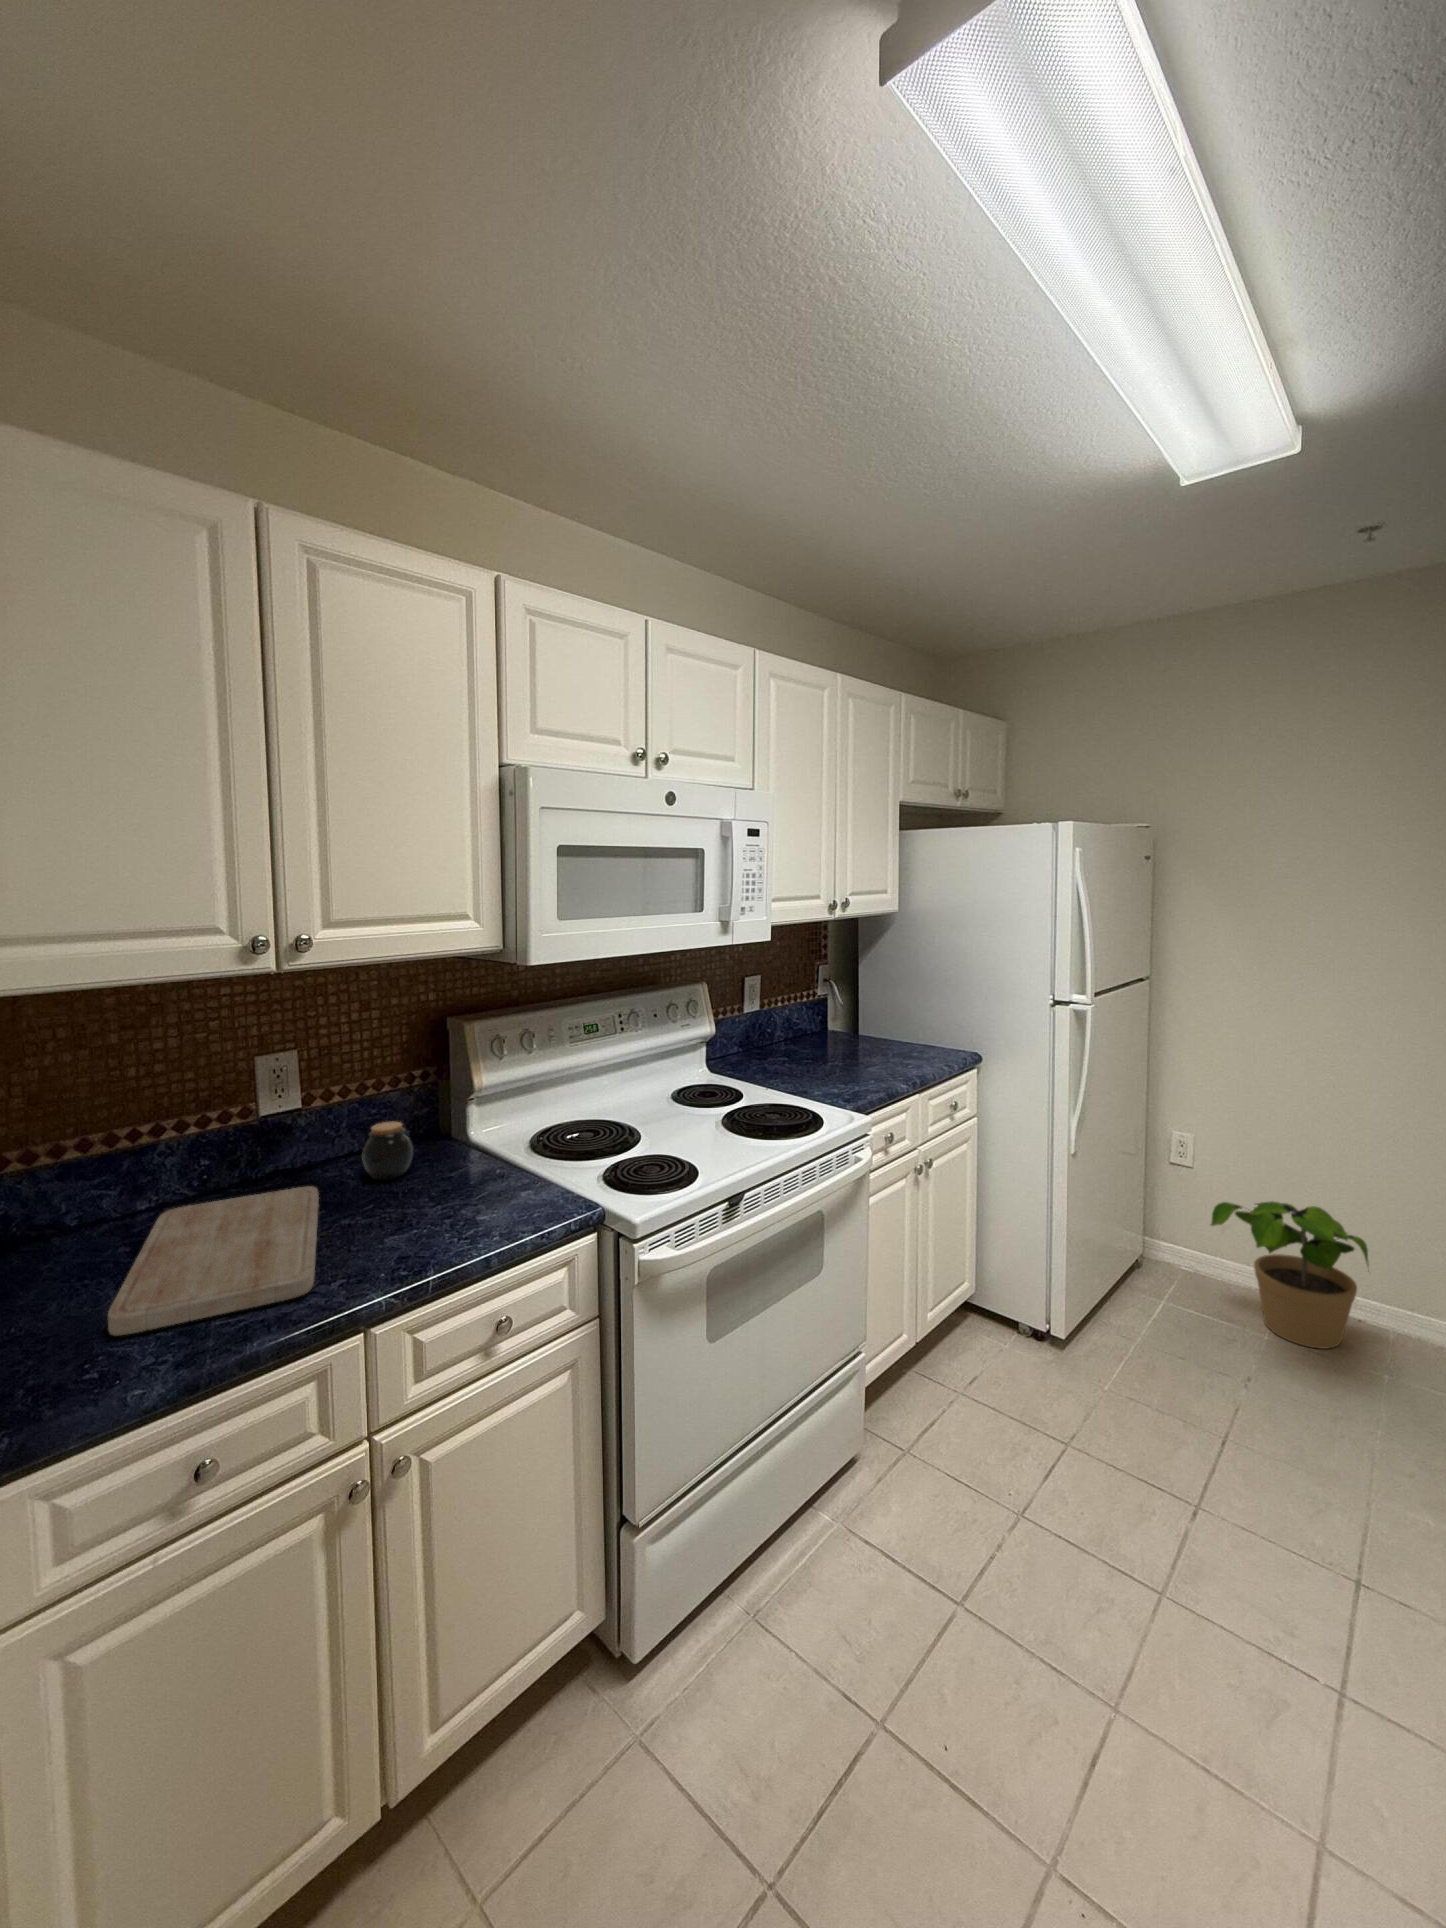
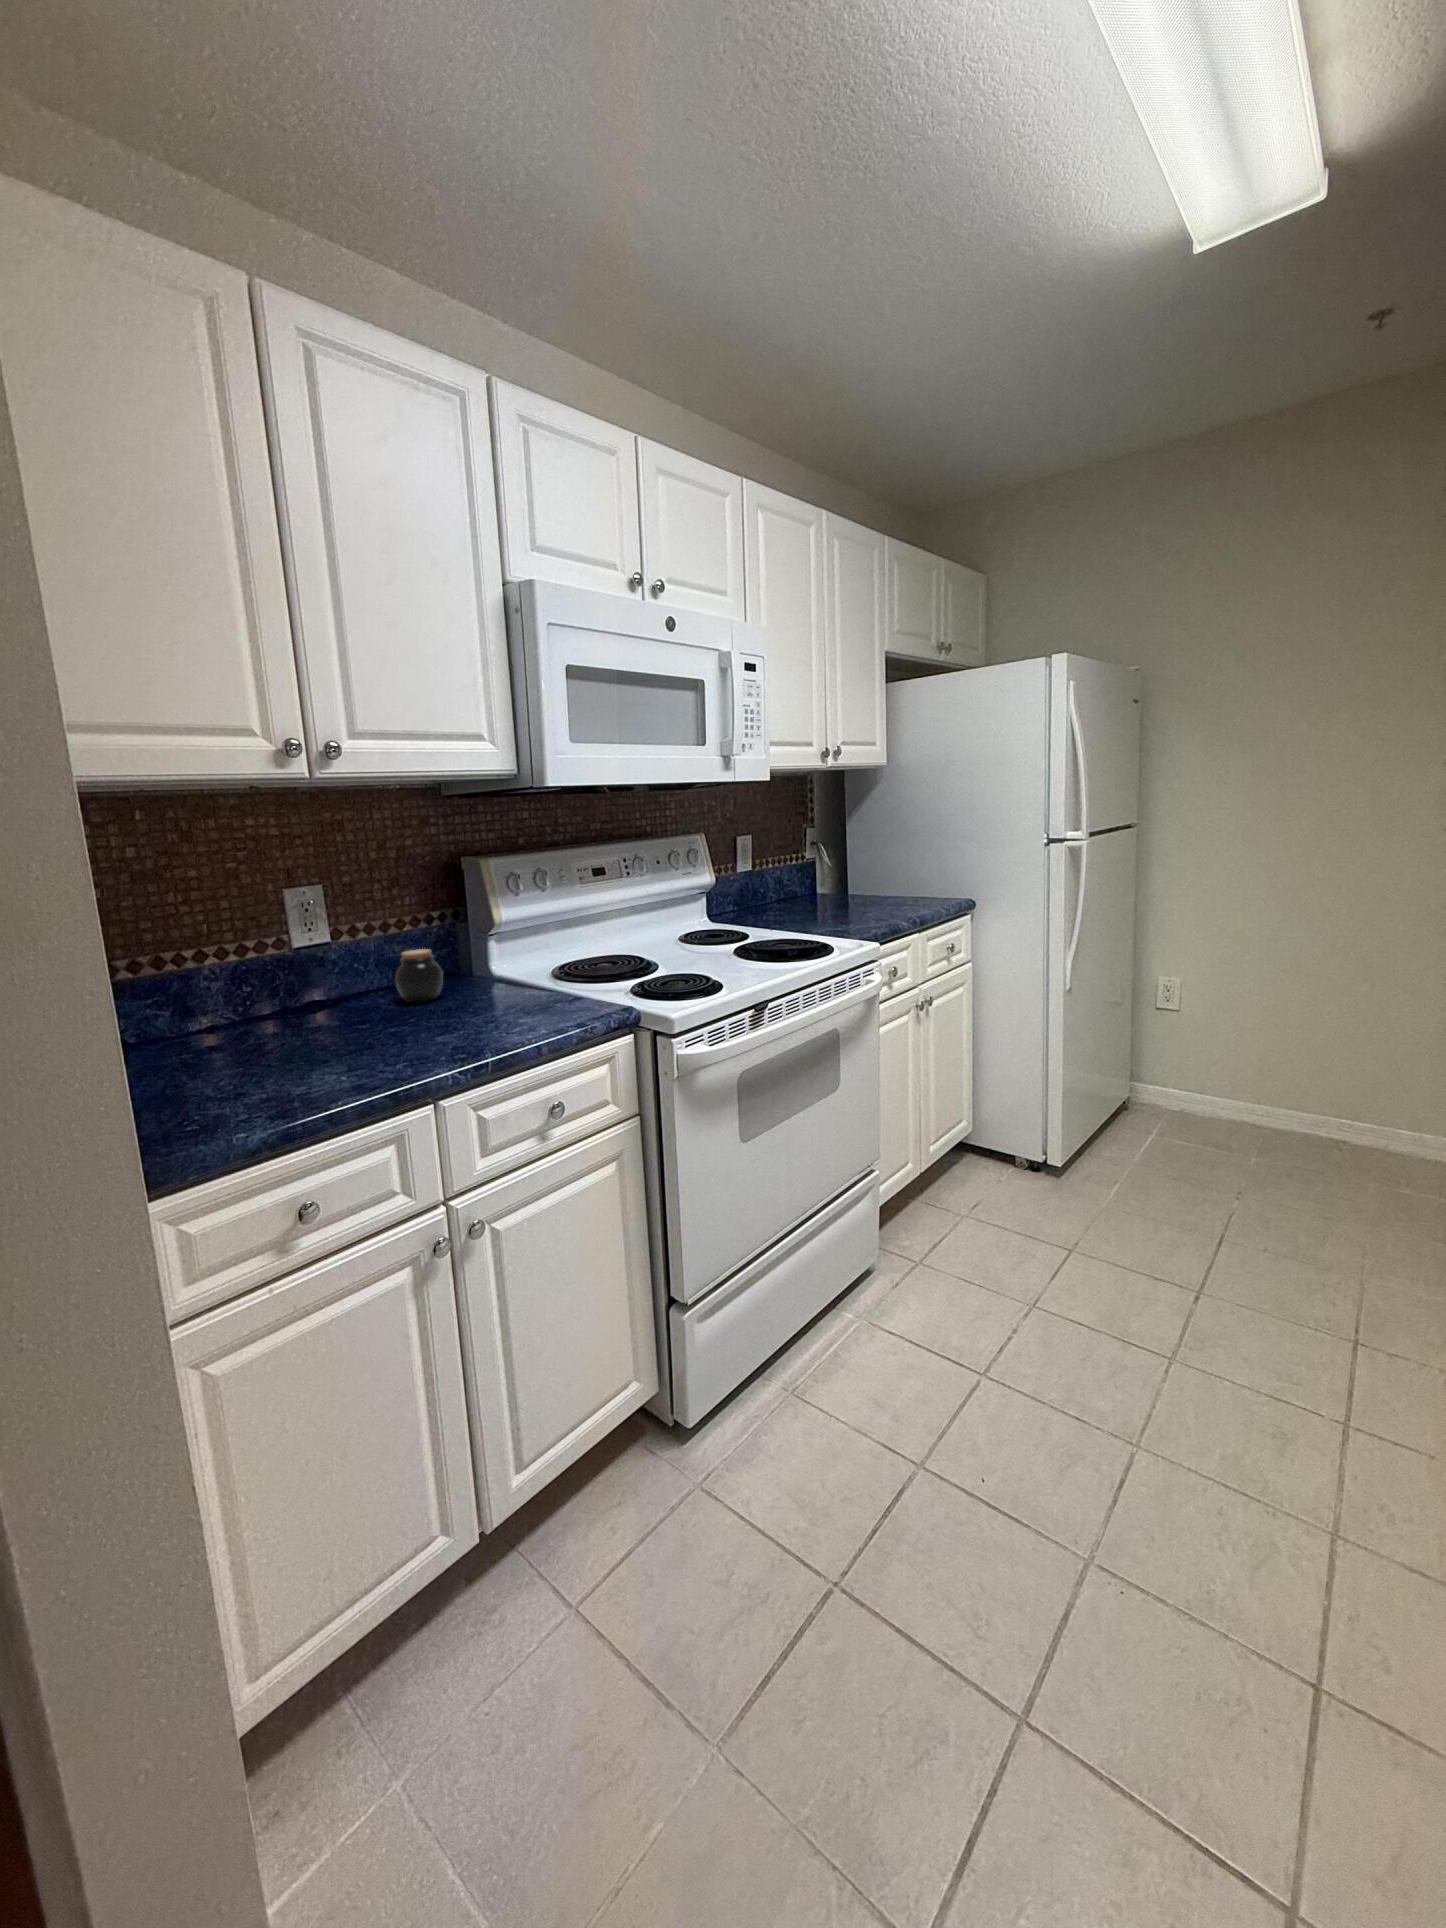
cutting board: present [108,1186,319,1336] -> none [196,1005,381,1102]
potted plant: present [1211,1201,1368,1349] -> none [1200,1026,1358,1166]

